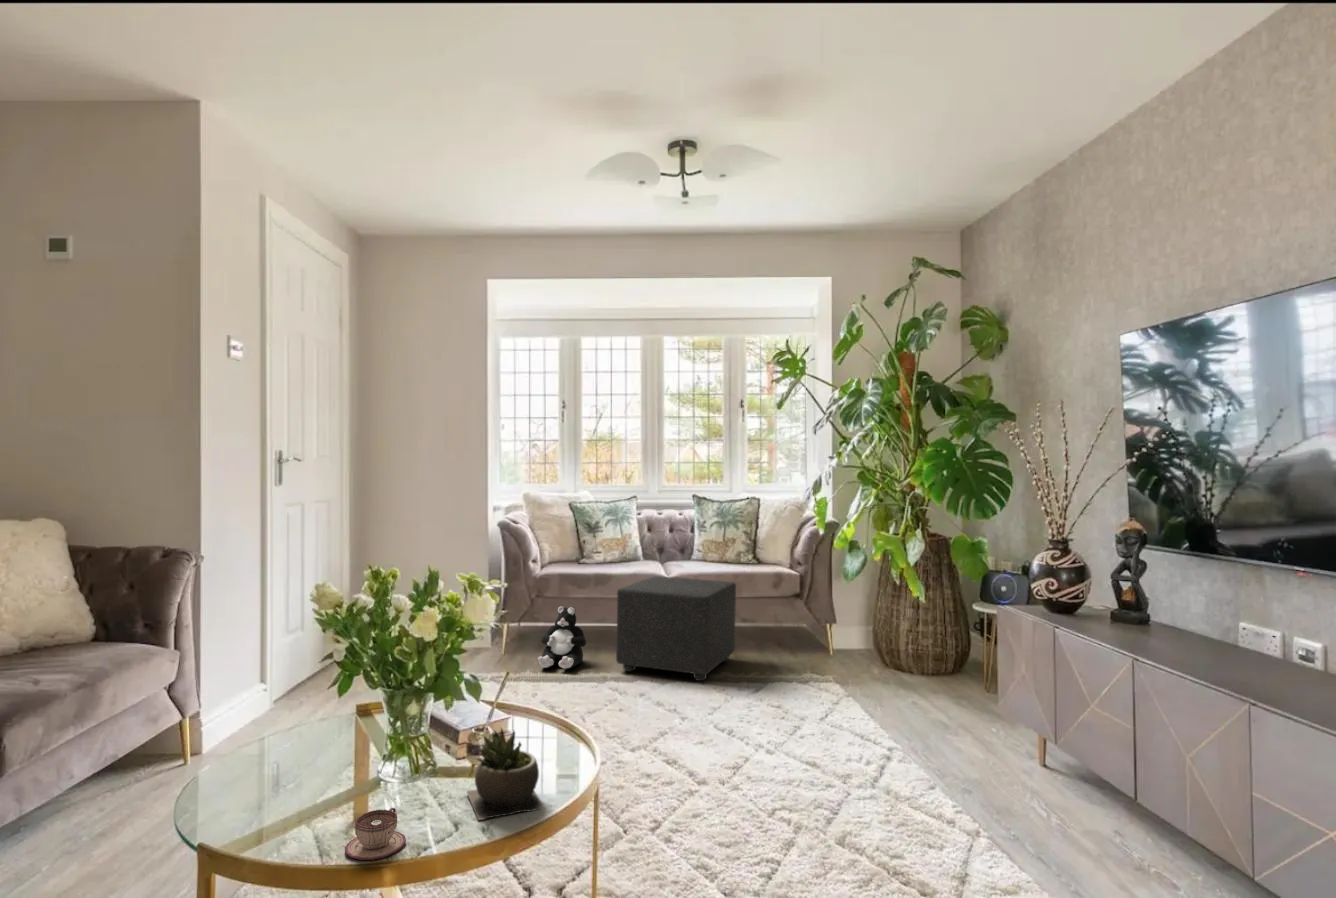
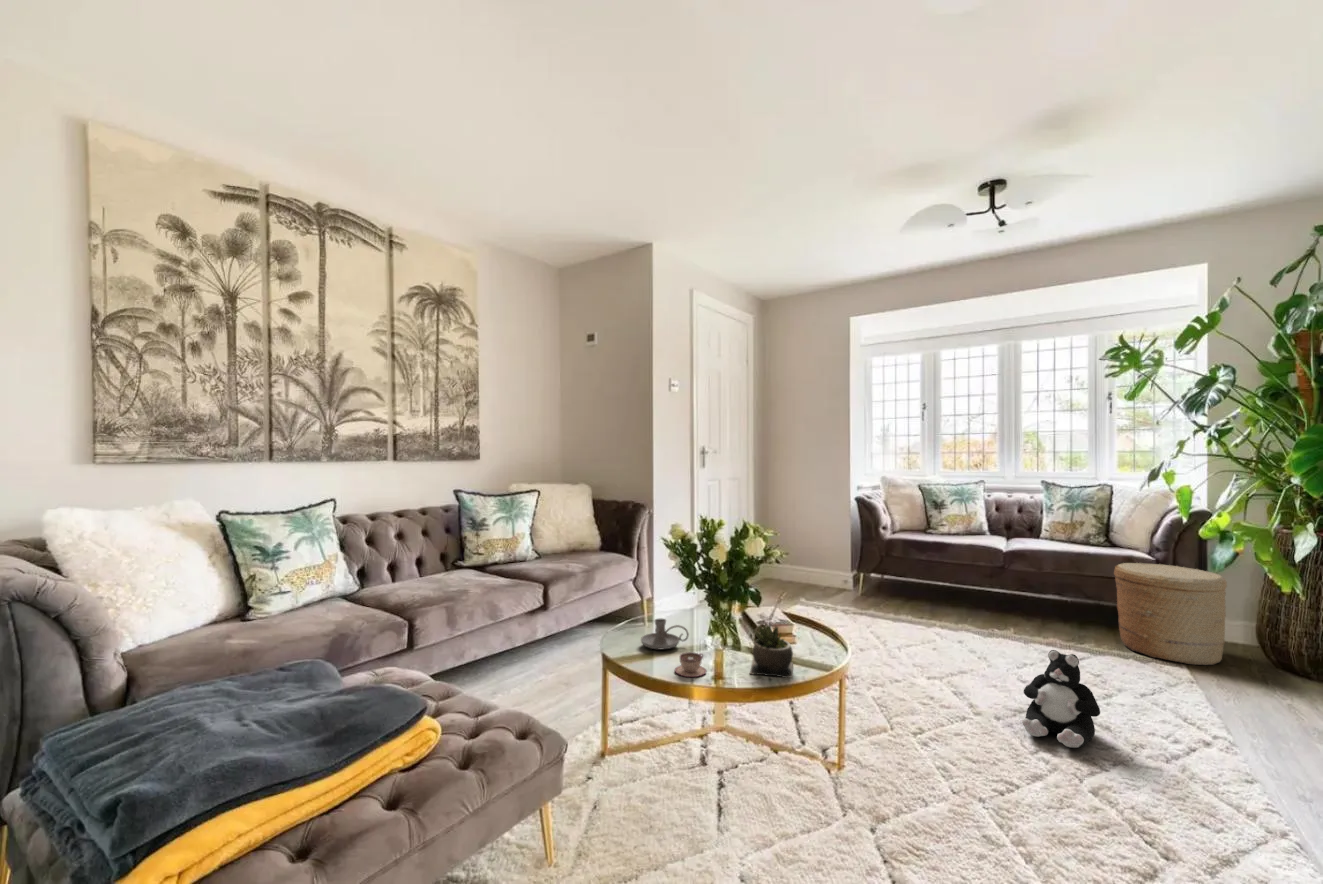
ottoman: present [616,576,736,681] -> none [947,549,1073,642]
woven basket: none [773,578,859,676] -> present [1114,563,1227,665]
plush toy: present [538,606,586,669] -> present [1022,650,1100,748]
candle holder: none [243,759,339,821] -> present [641,619,689,649]

